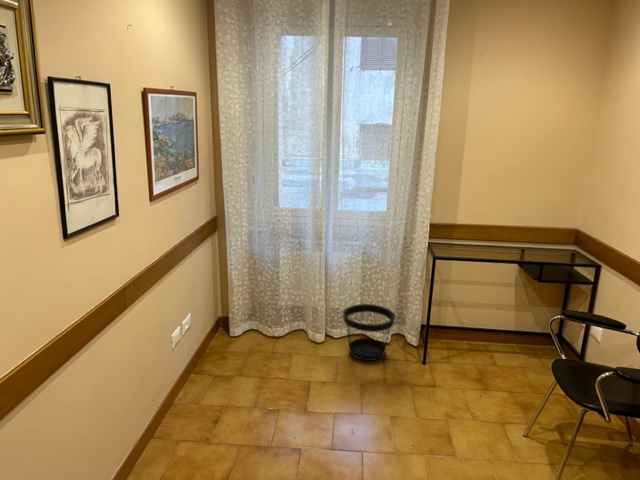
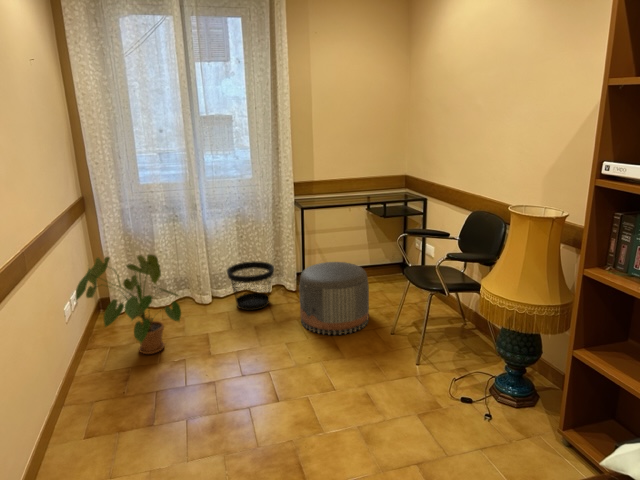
house plant: none [185,282,287,392] -> present [76,255,181,354]
pouf: none [415,325,503,420] -> present [299,262,369,335]

